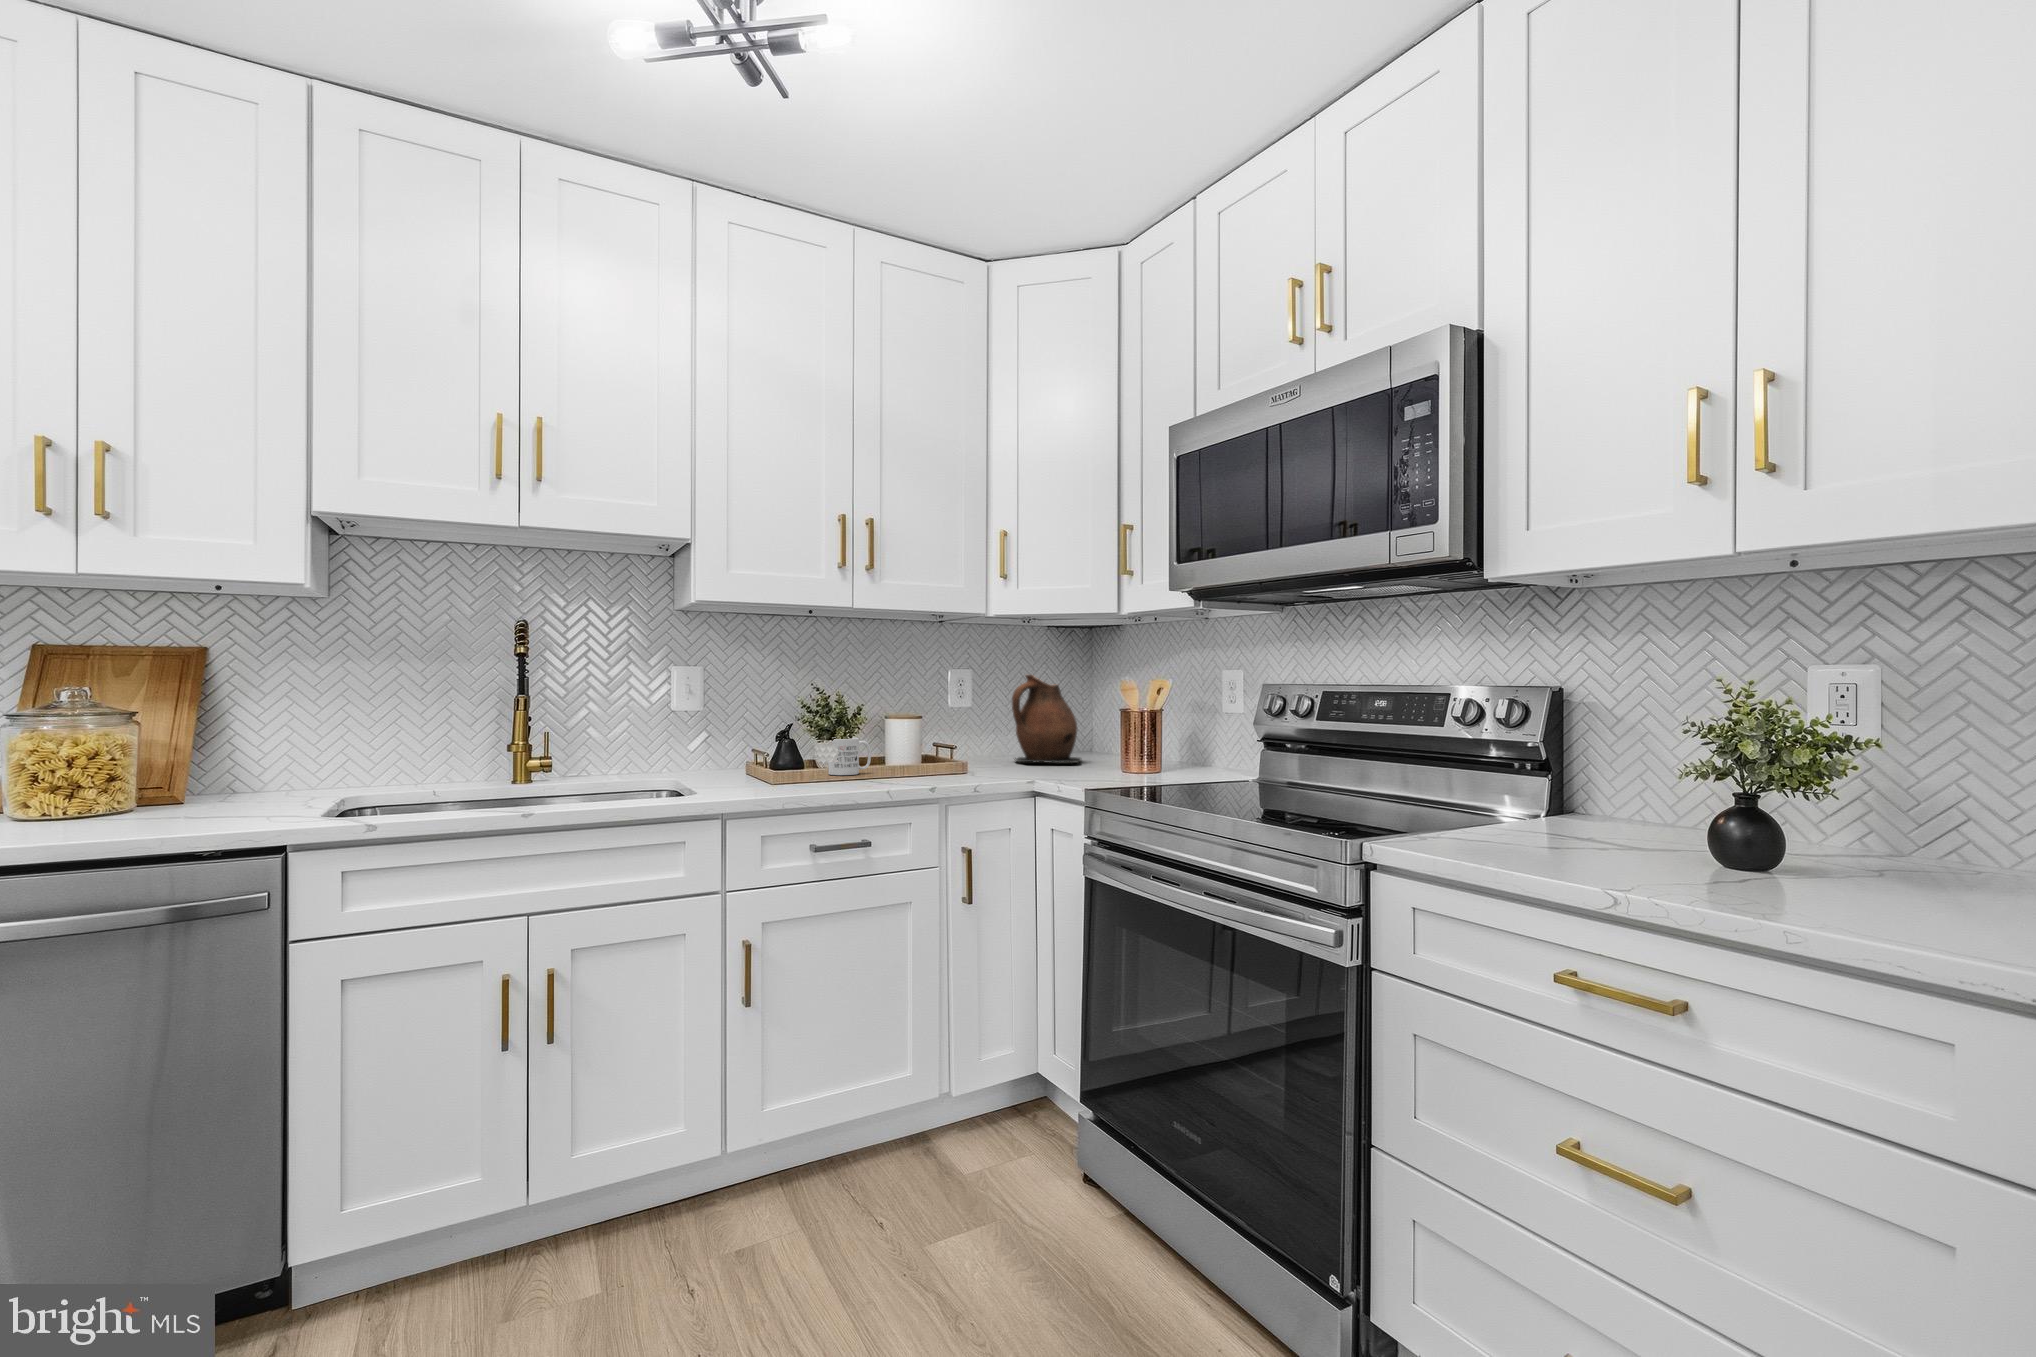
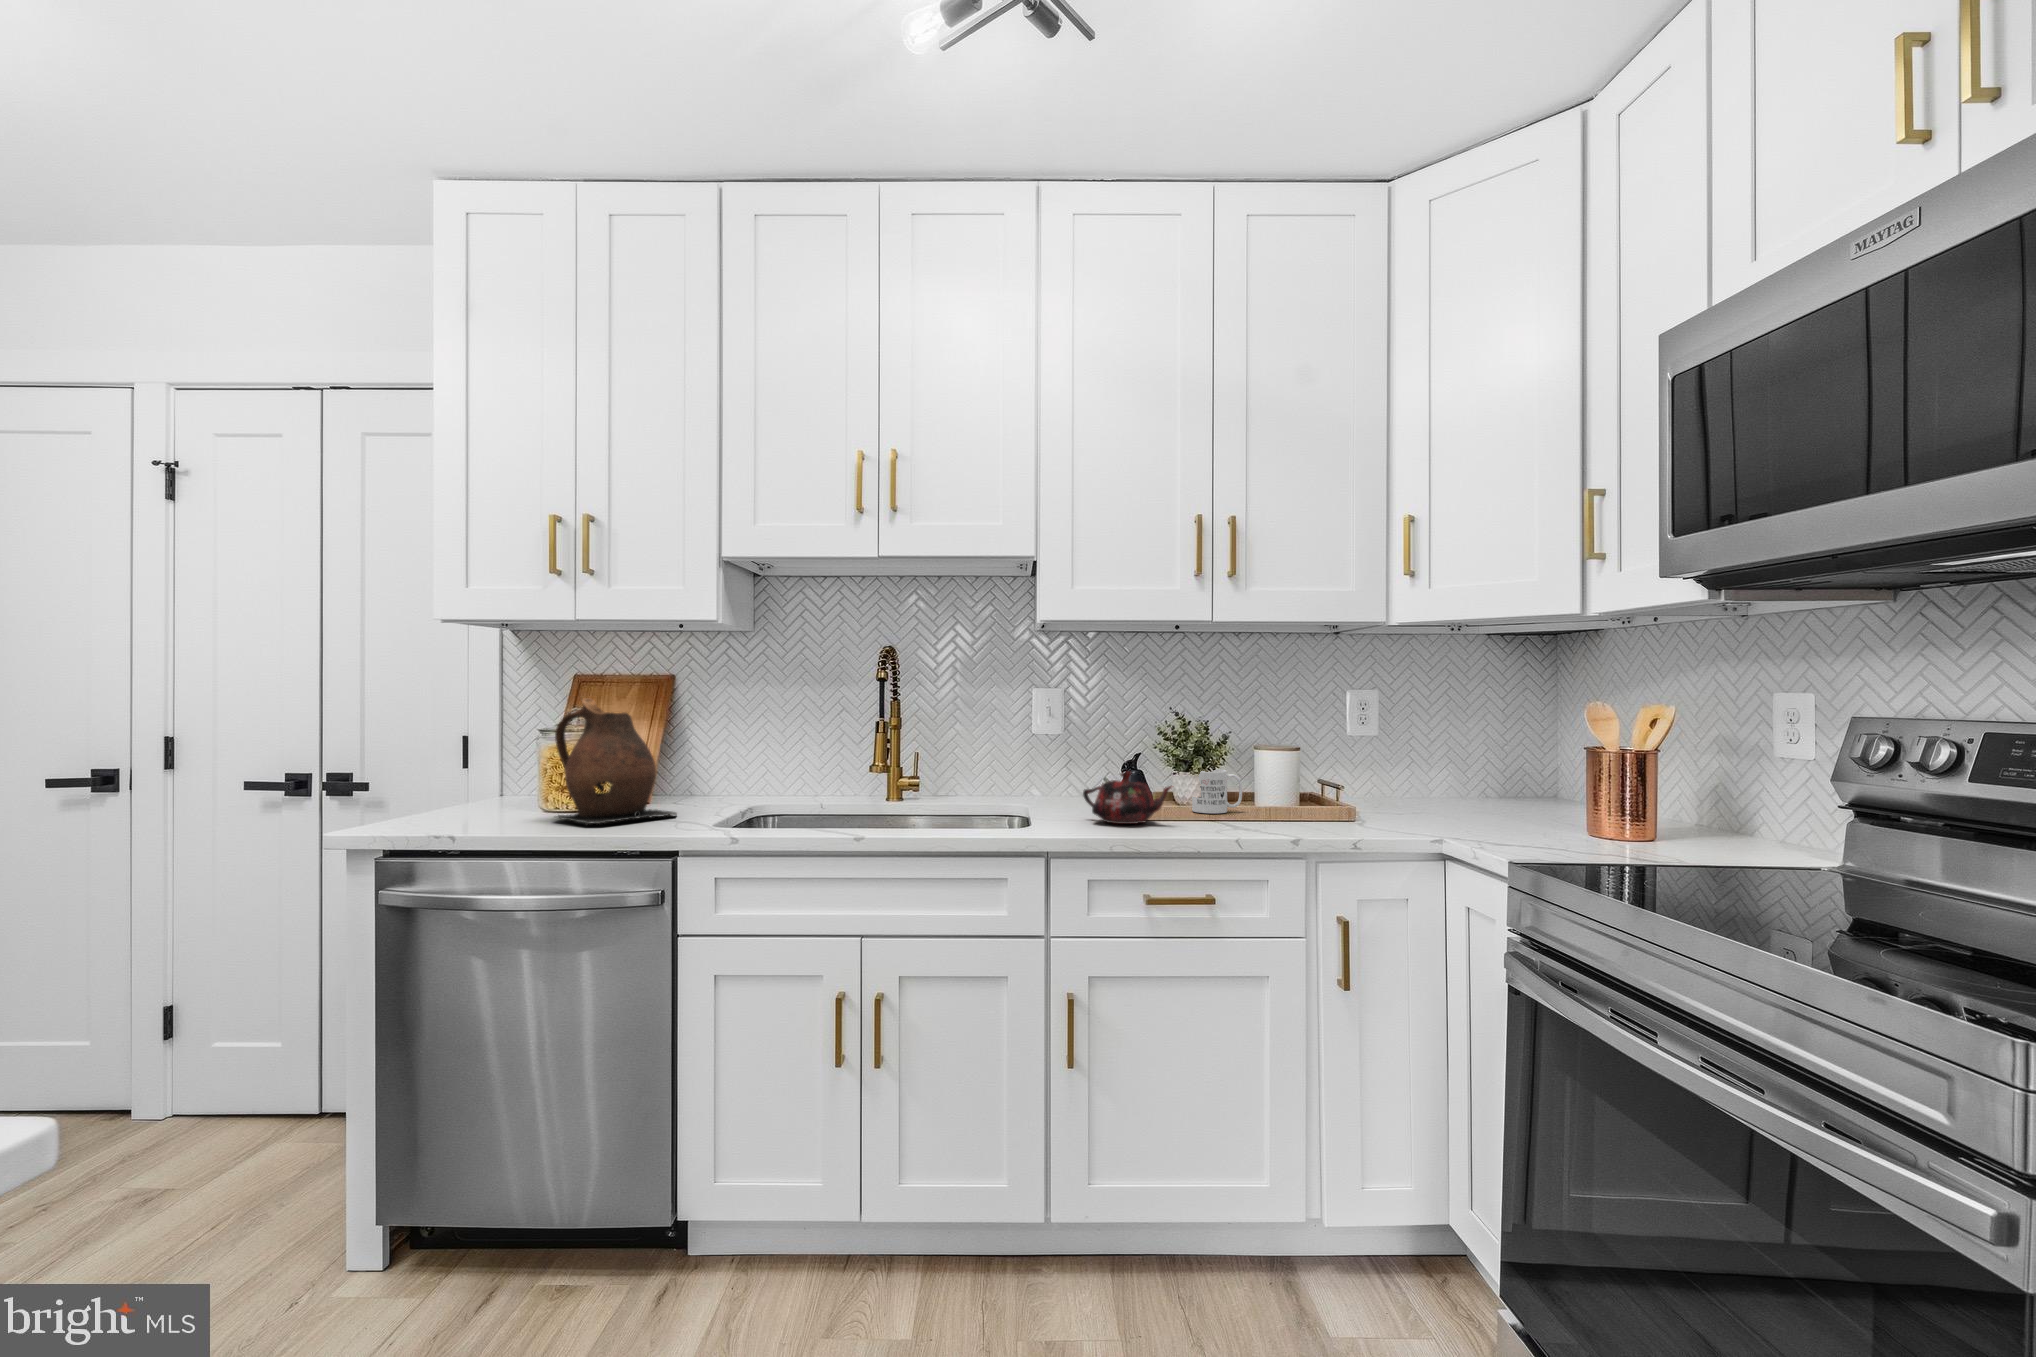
ceramic pitcher: present [1012,675,1081,763] -> present [555,698,677,825]
teapot: none [740,739,828,786] -> present [1083,771,1171,824]

